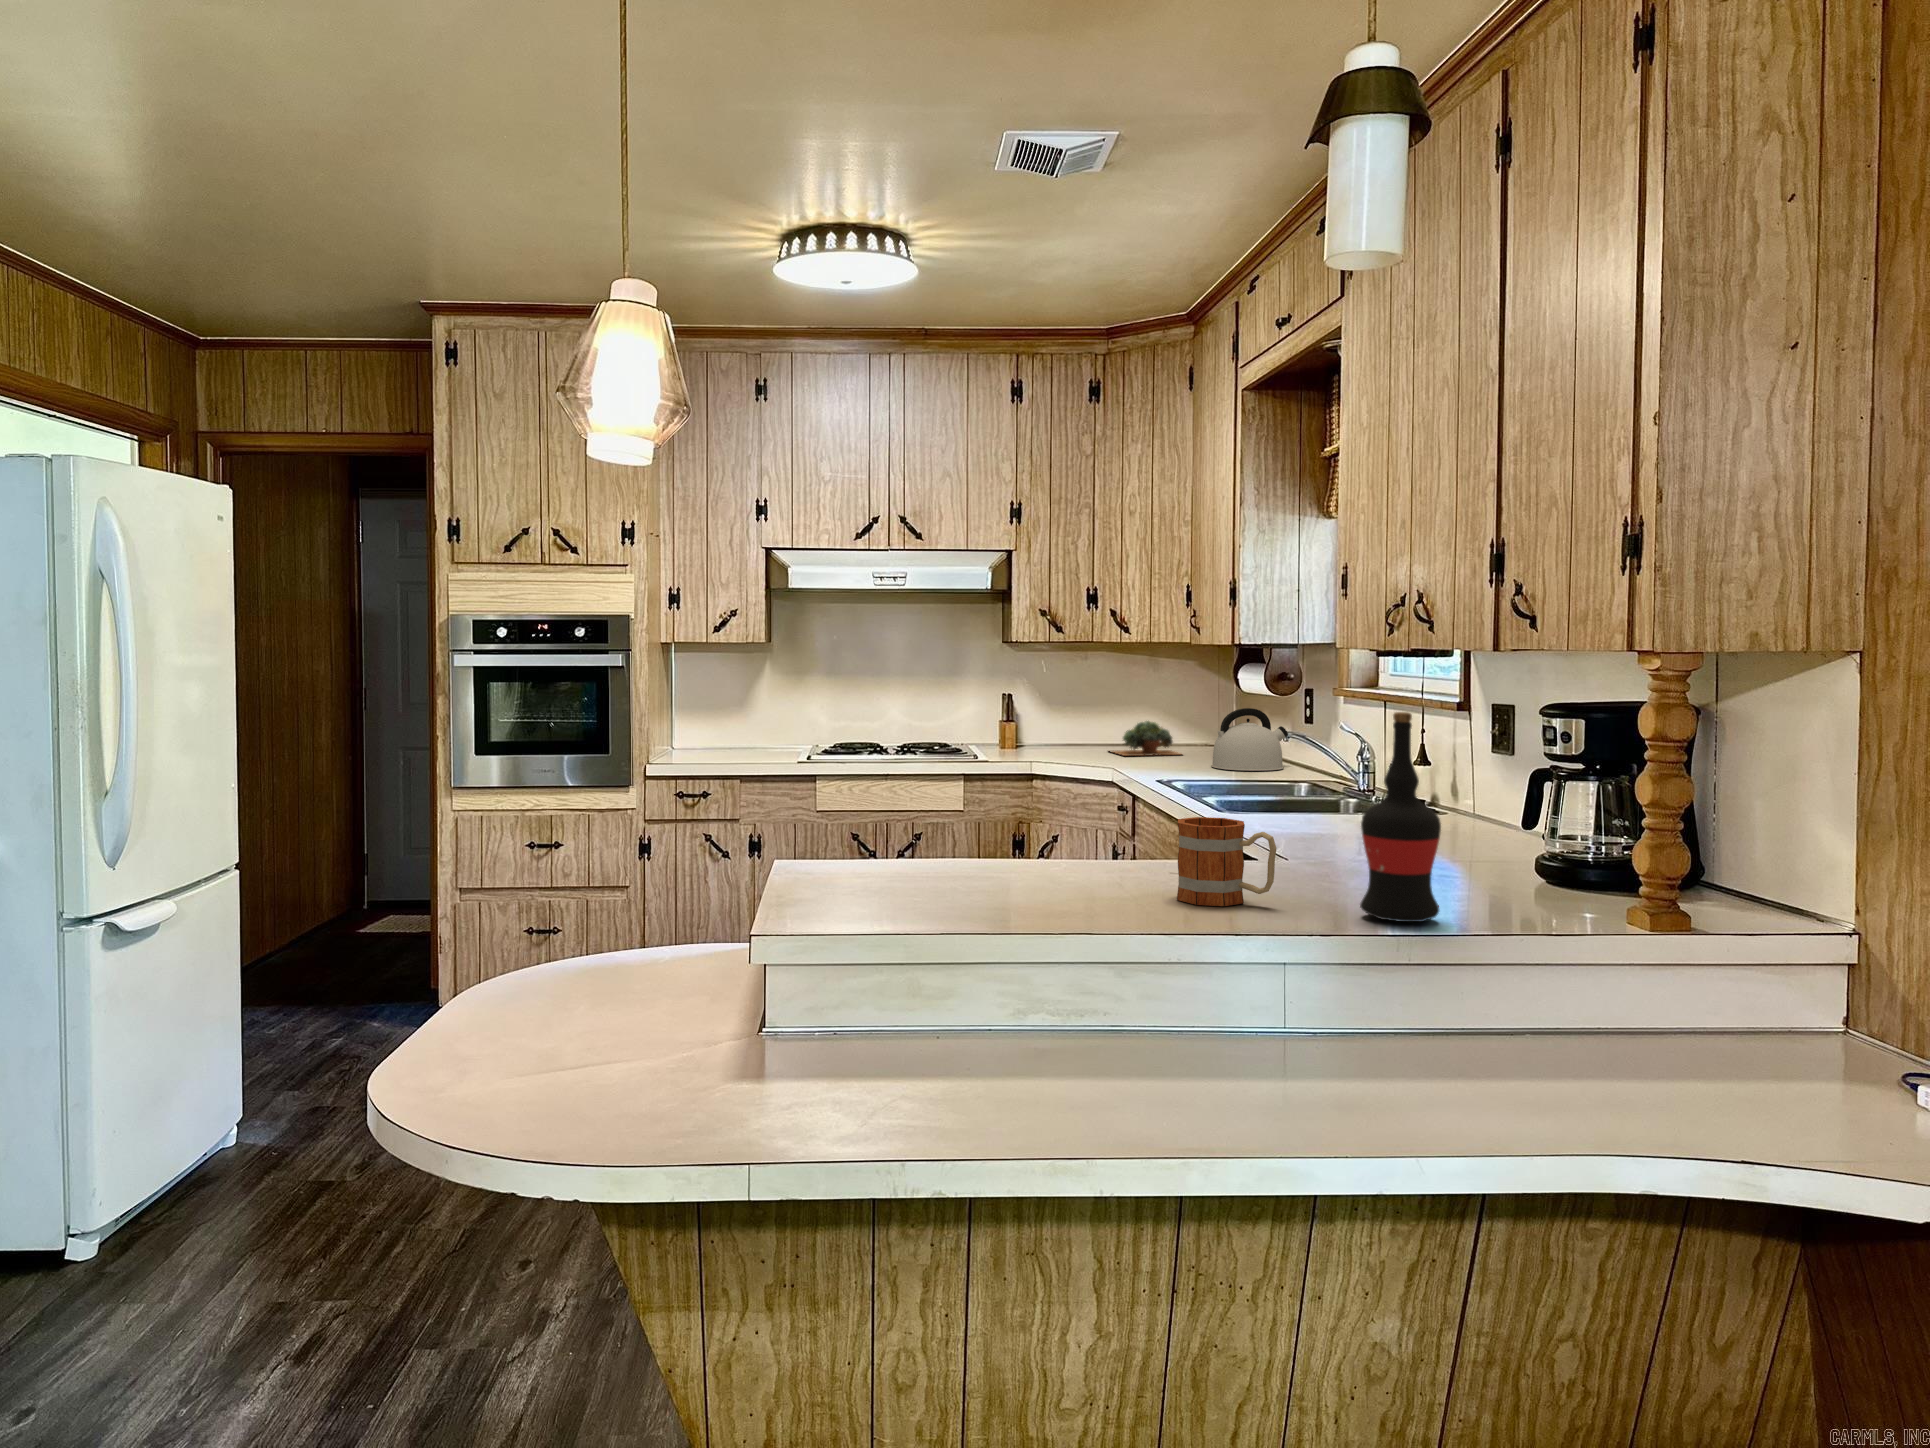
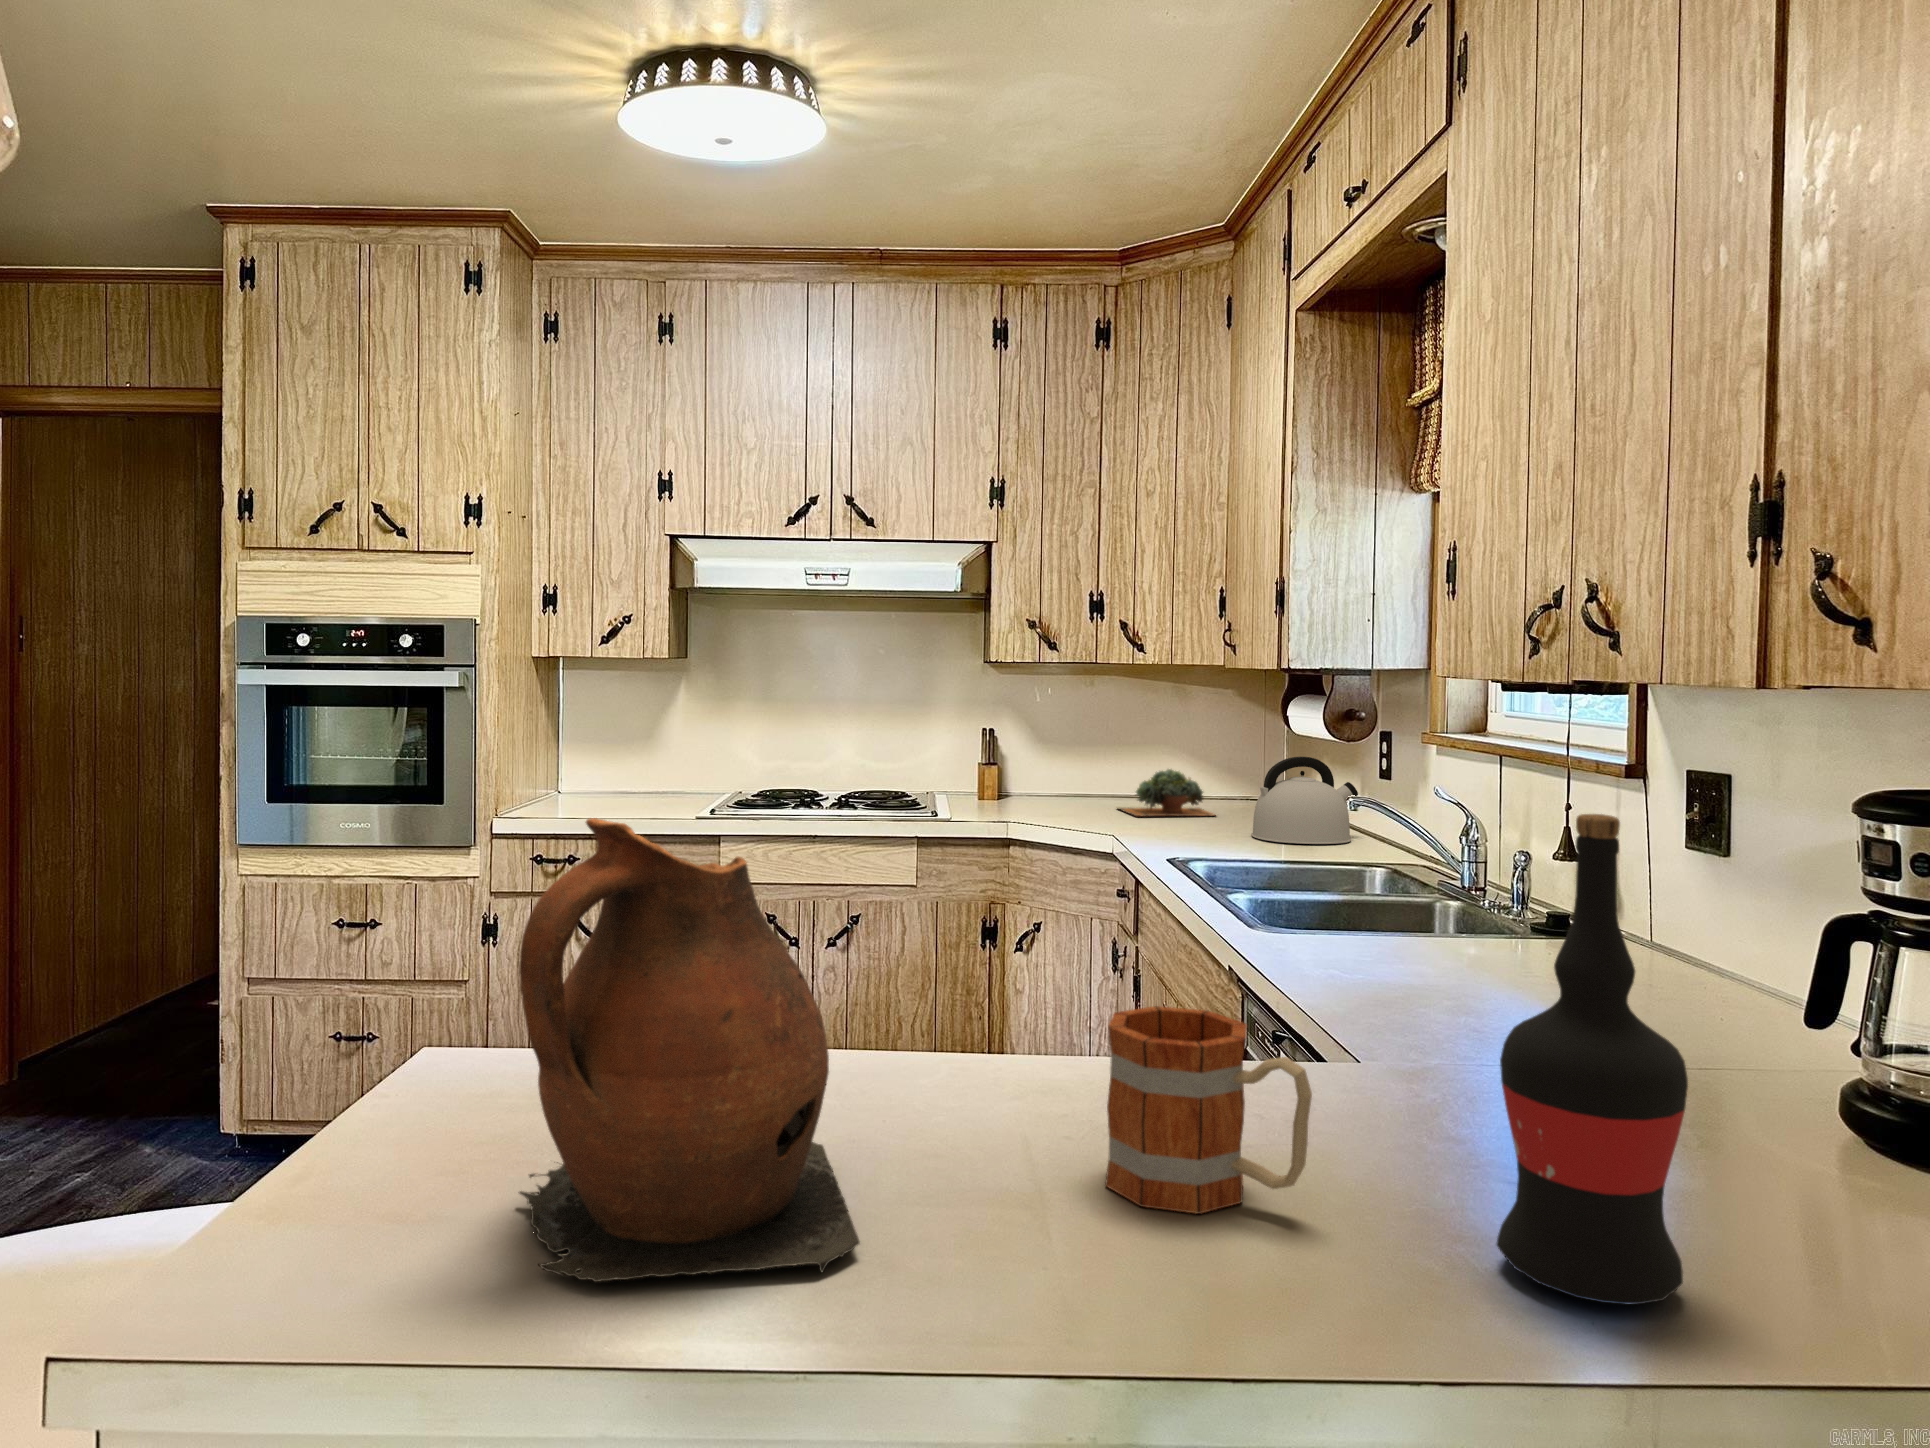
ceramic pitcher: none [905,722,1077,922] -> present [518,818,860,1282]

